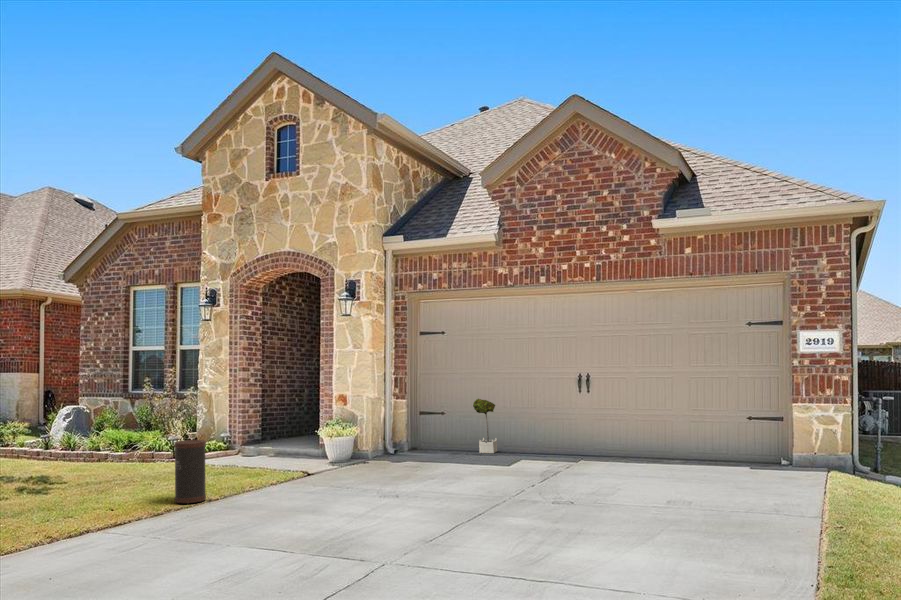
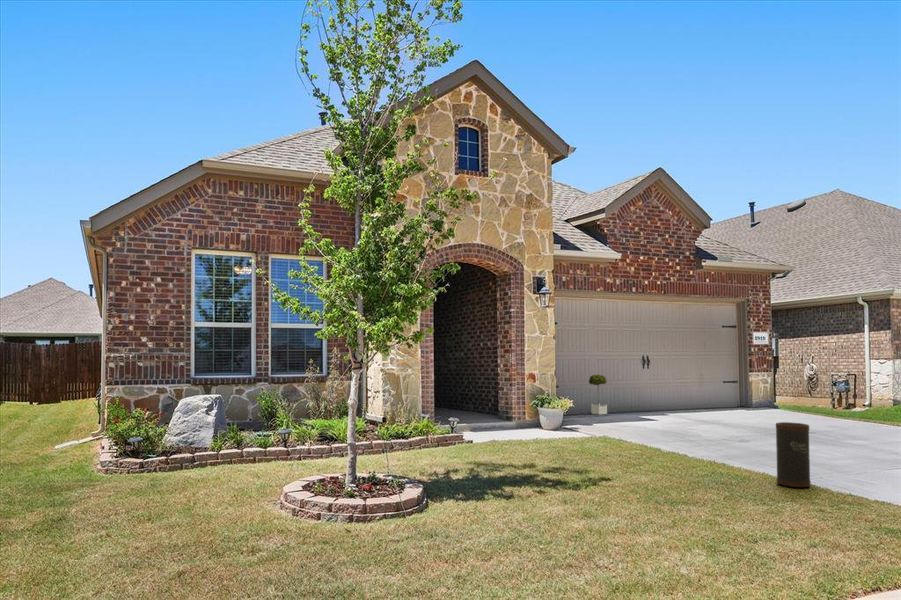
trash can: present [175,440,206,504] -> present [776,422,810,487]

